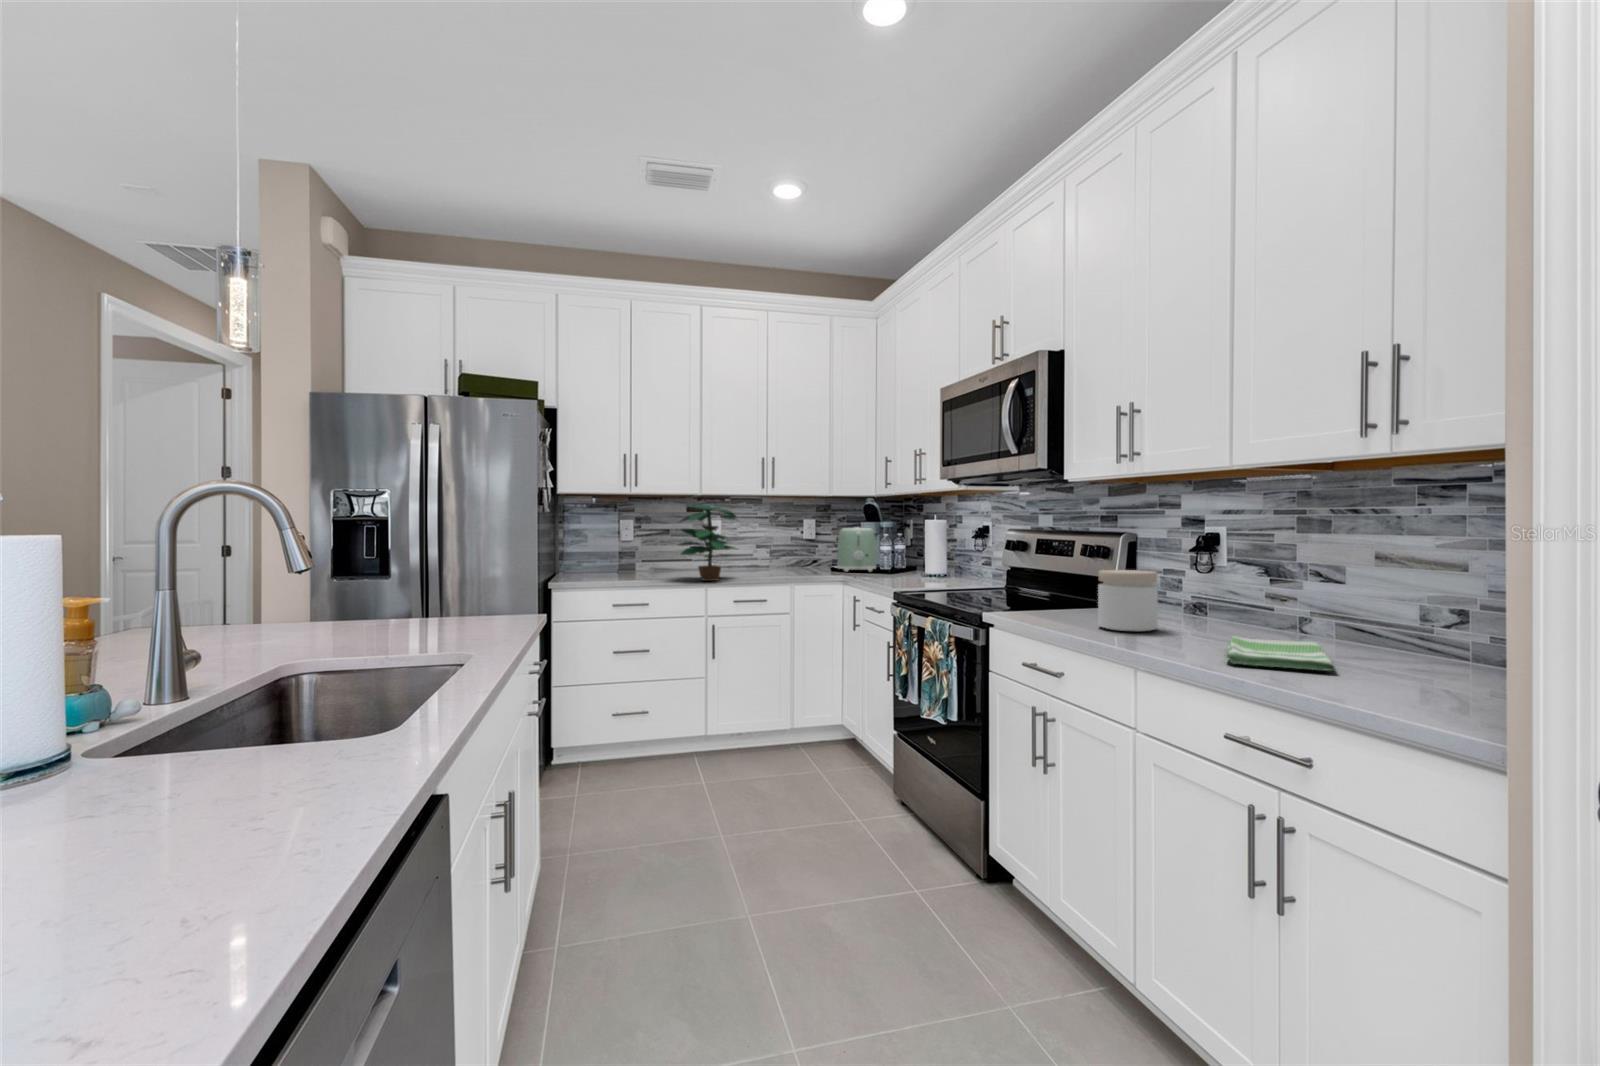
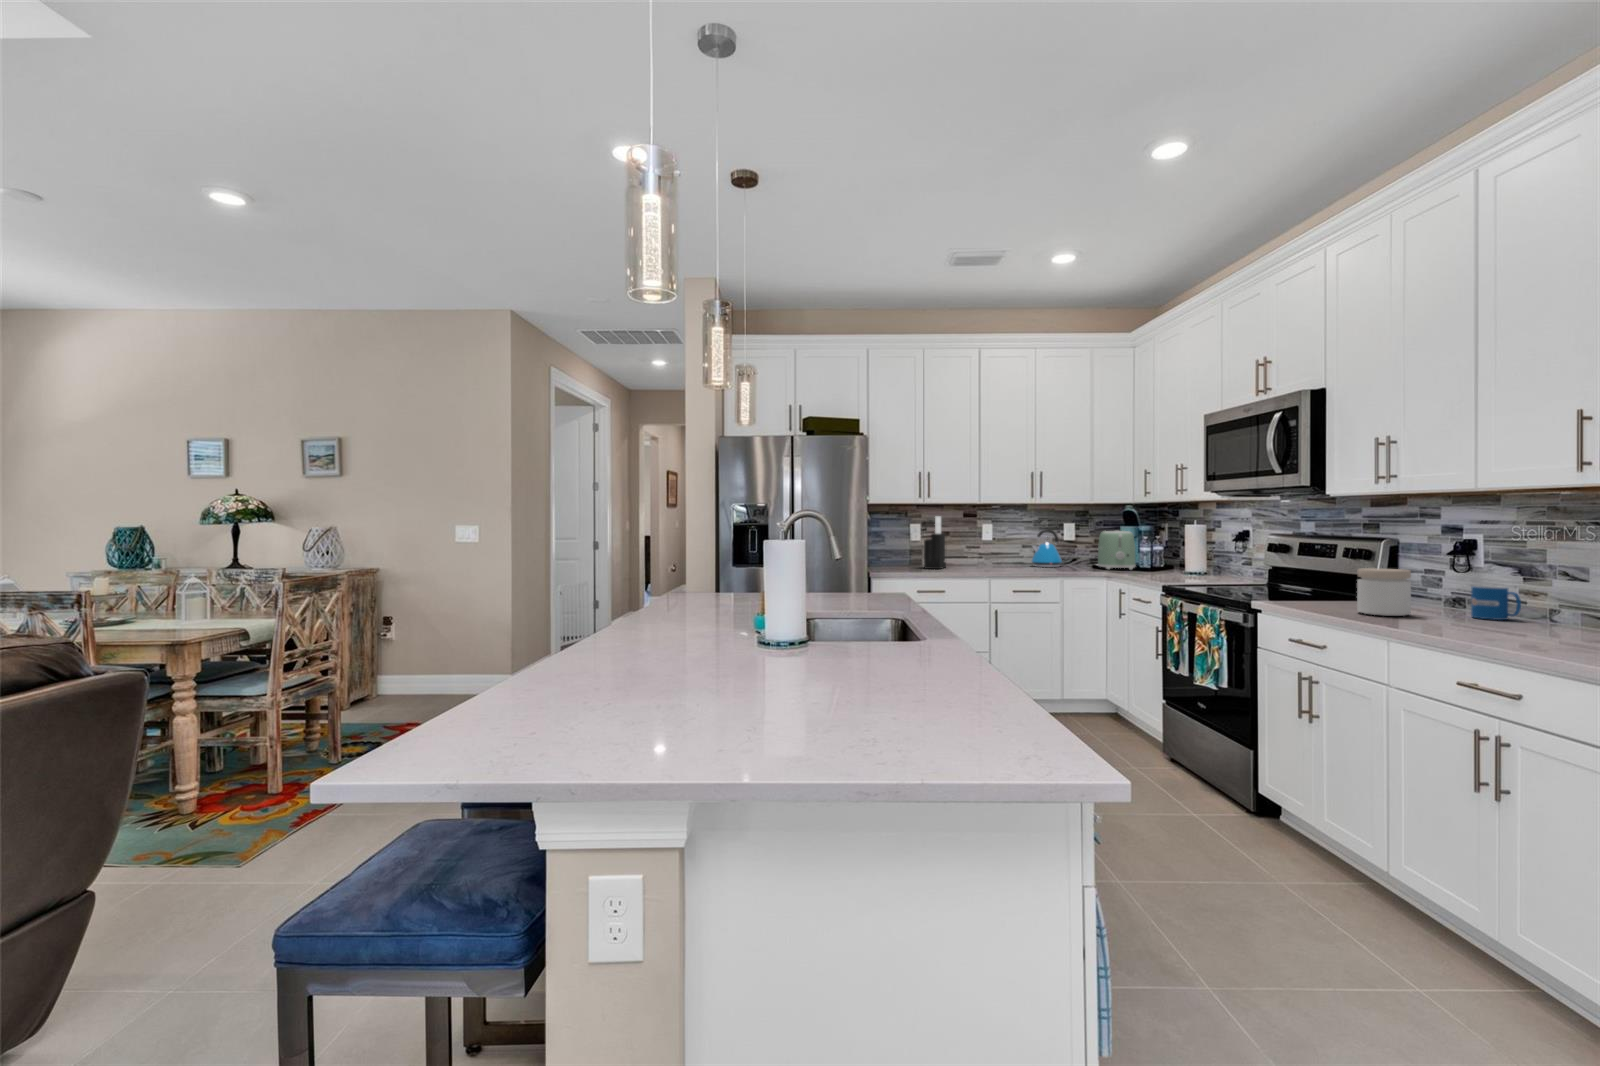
potted plant: present [679,504,736,581] -> none [965,512,1018,575]
knife block: none [638,510,668,574] -> present [924,516,946,569]
kettle: none [767,526,803,569] -> present [1031,529,1062,567]
mug: none [1222,590,1277,633] -> present [1471,586,1521,620]
dish towel: present [1225,636,1335,671] -> none [1458,619,1551,640]

